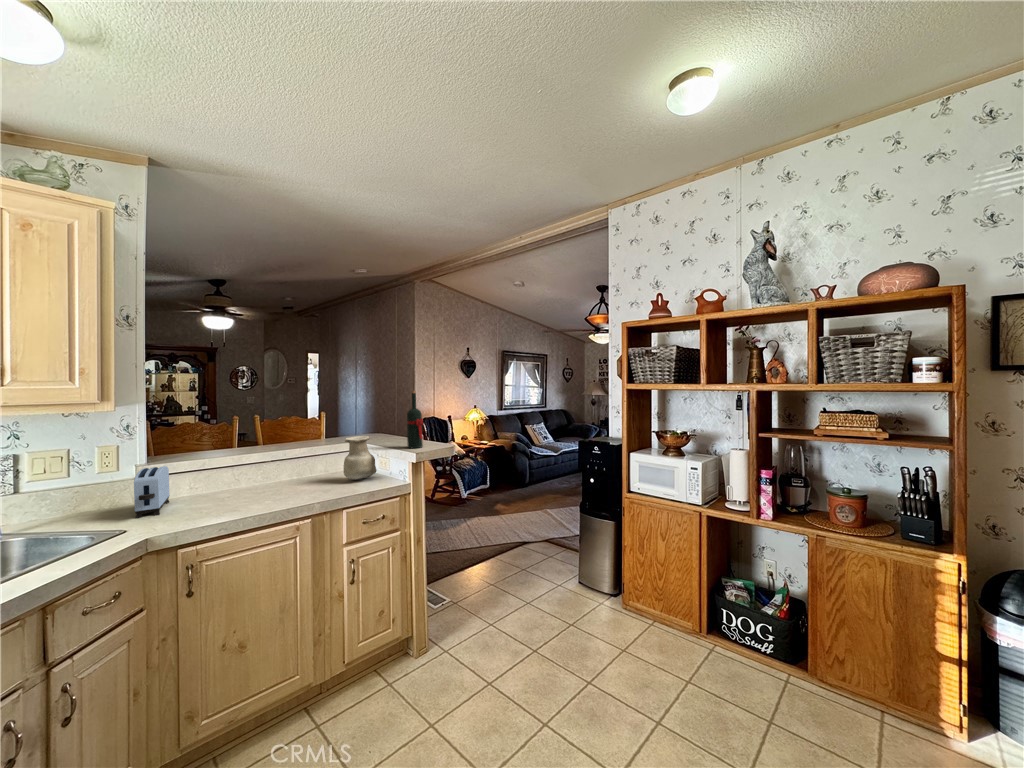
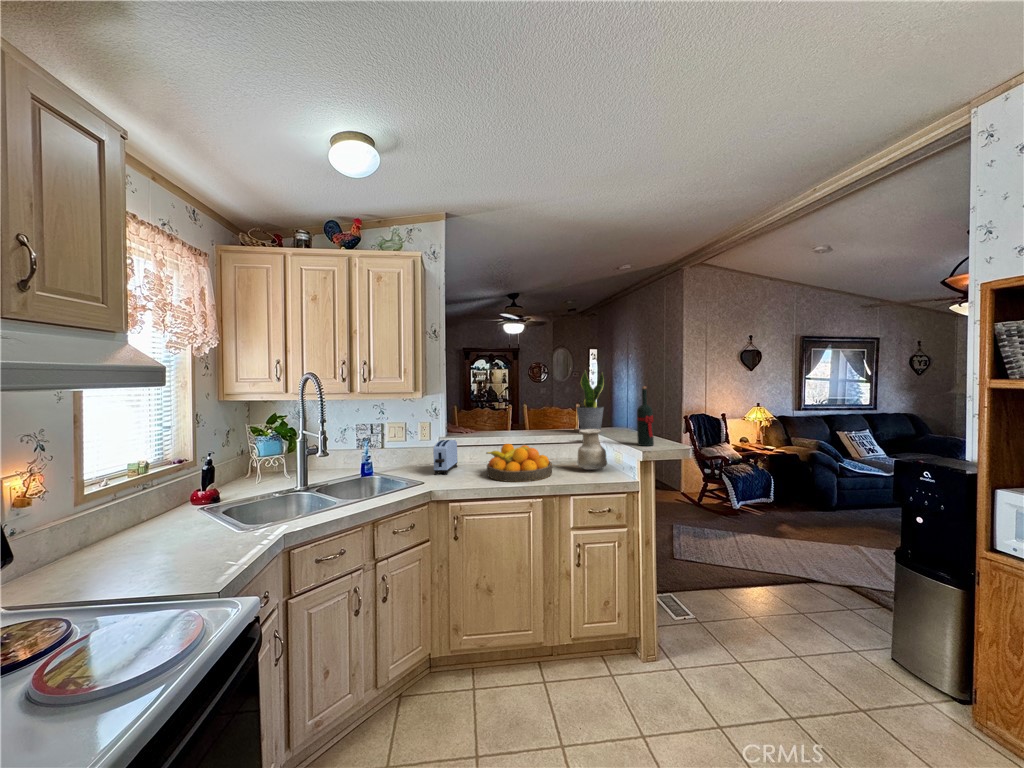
potted plant: none [332,374,364,442] -> present [576,371,604,430]
fruit bowl: none [225,462,317,508] -> present [486,444,552,482]

